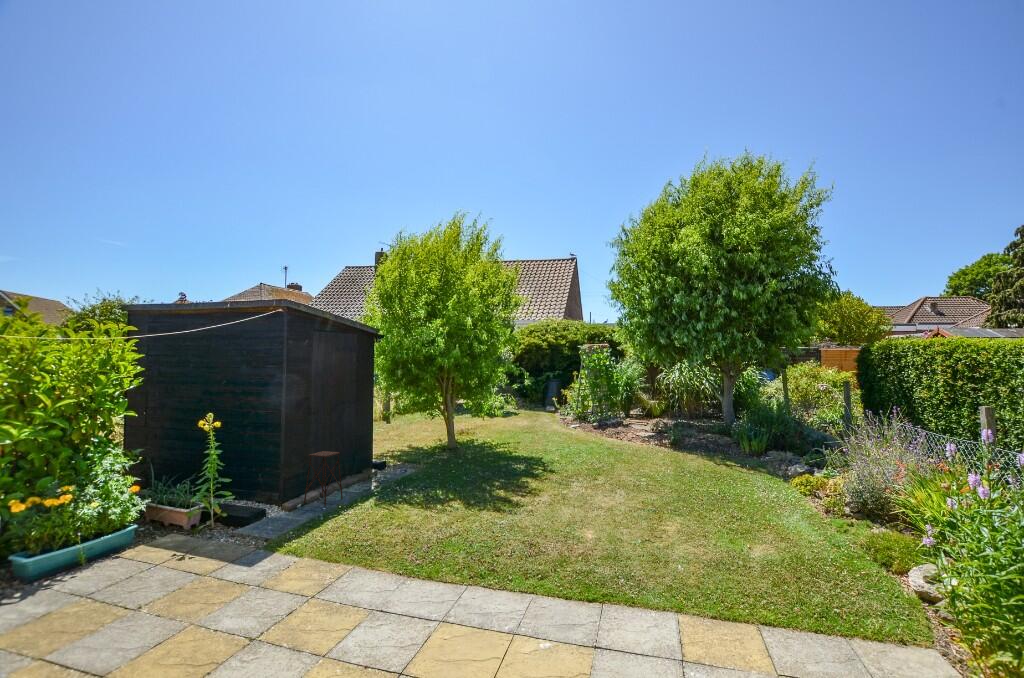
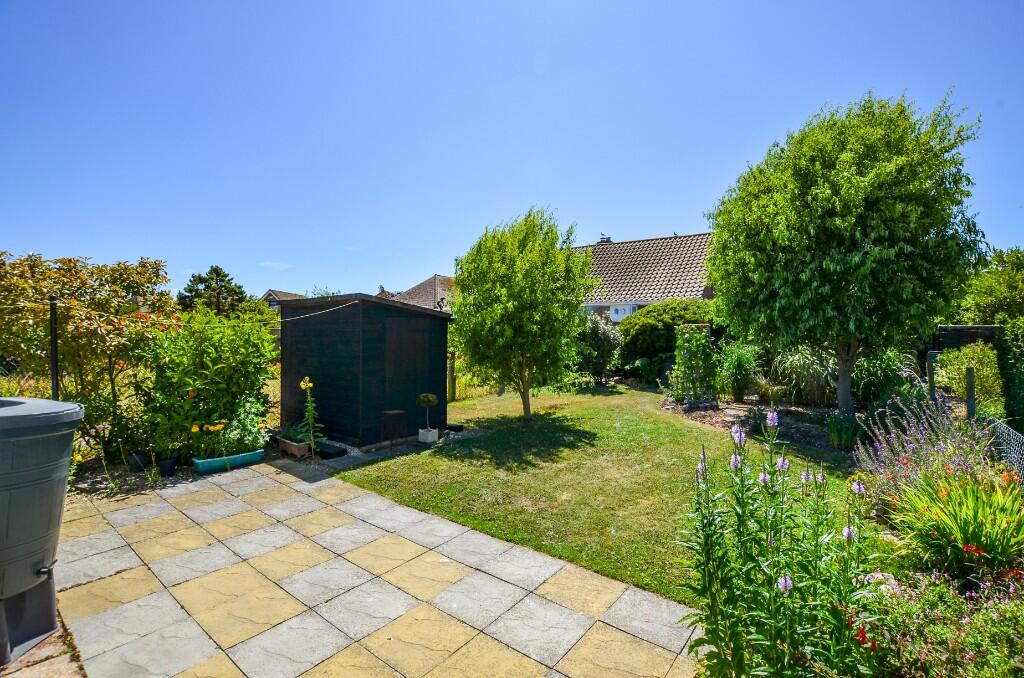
potted tree: none [343,427,371,488] -> present [416,393,438,443]

